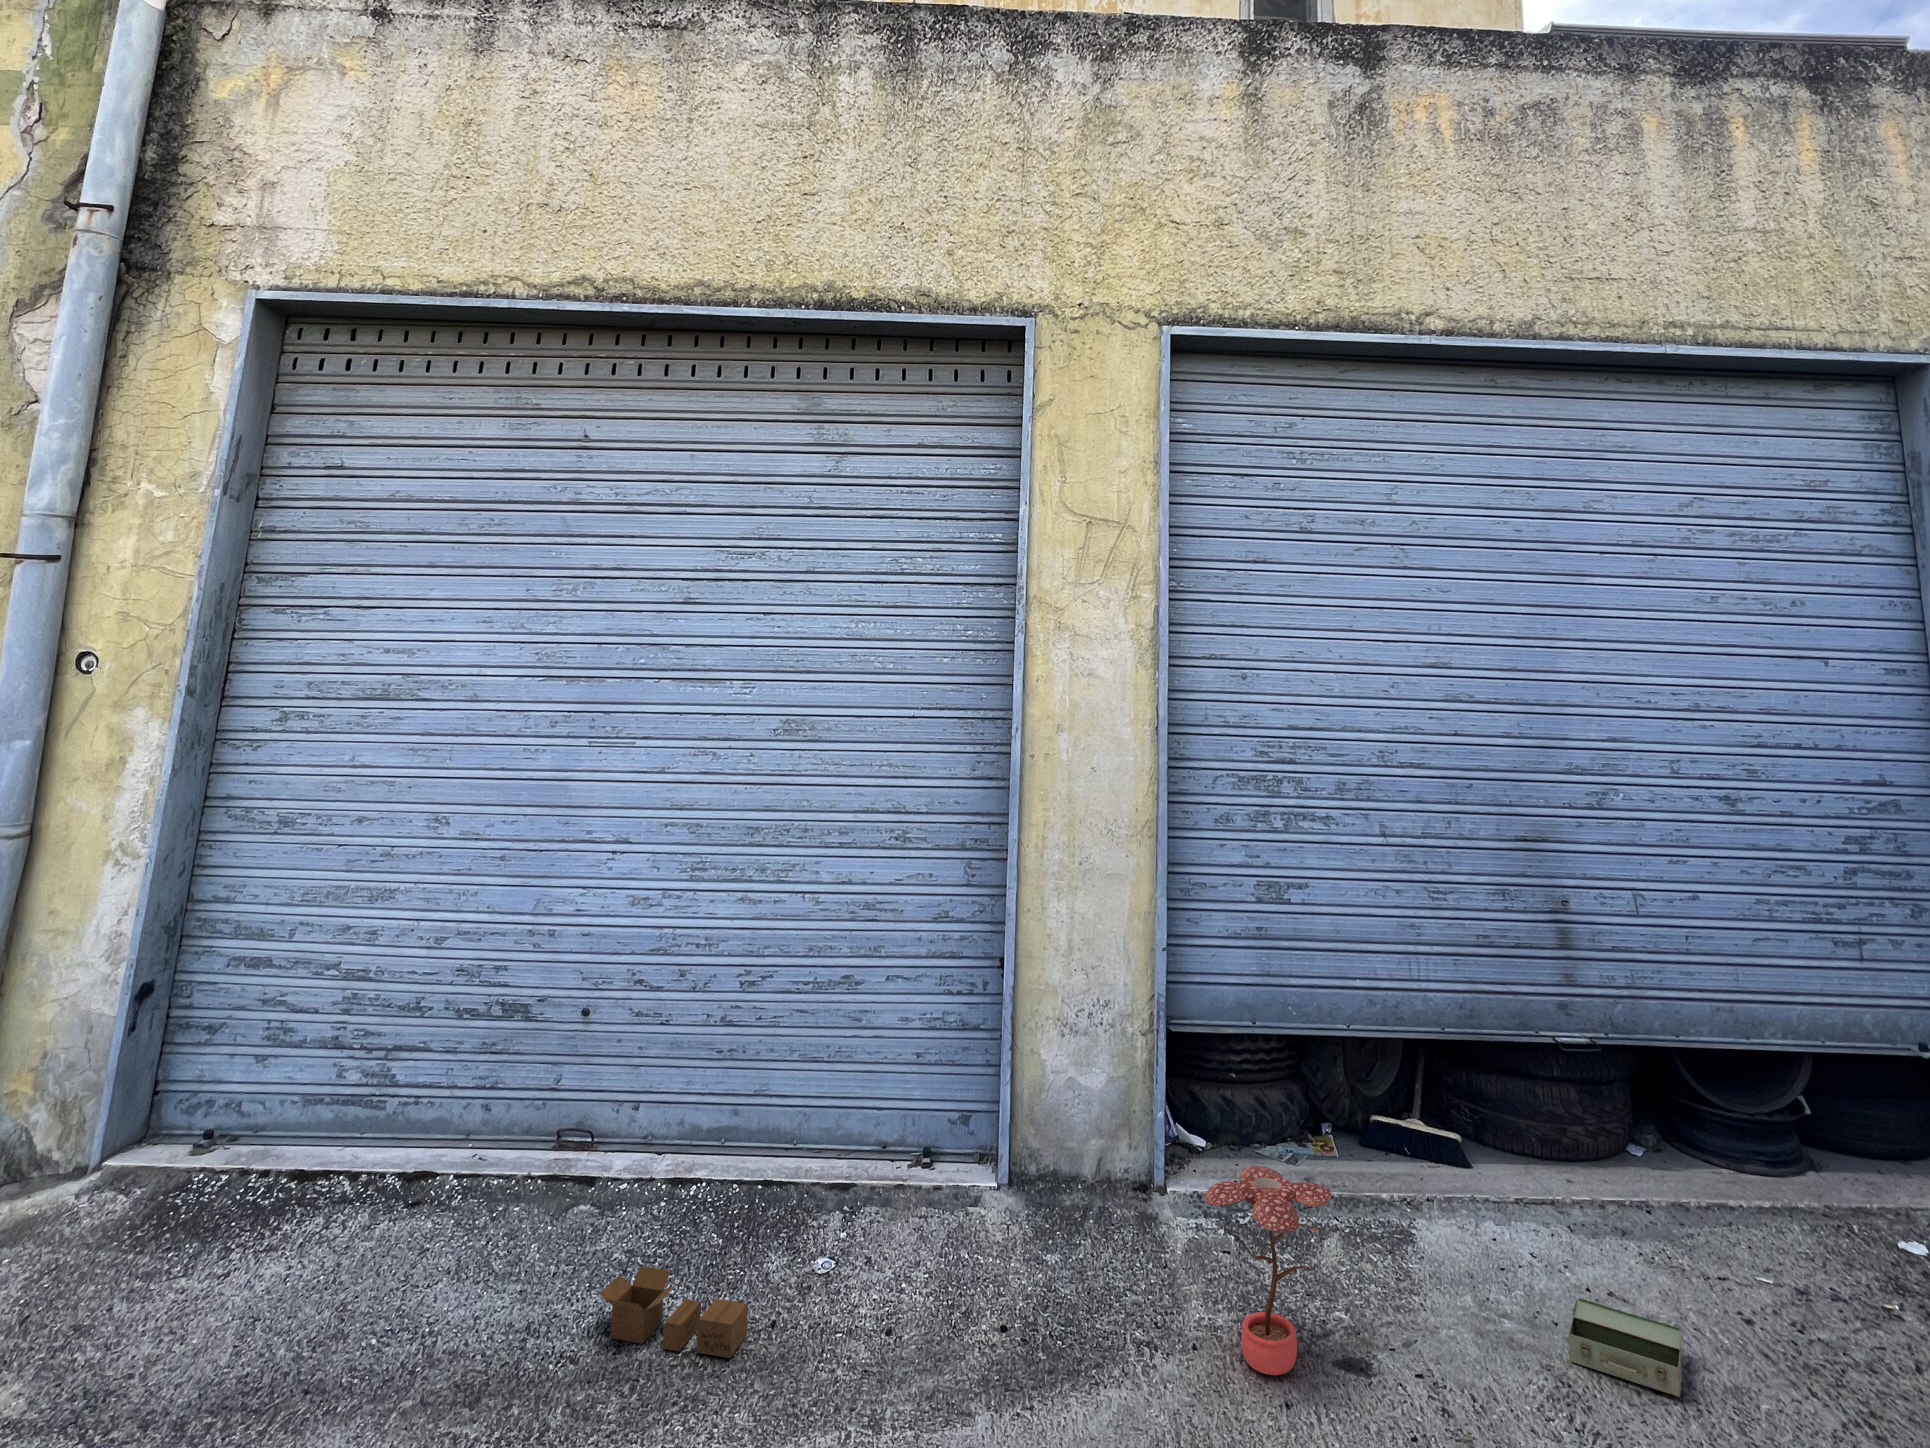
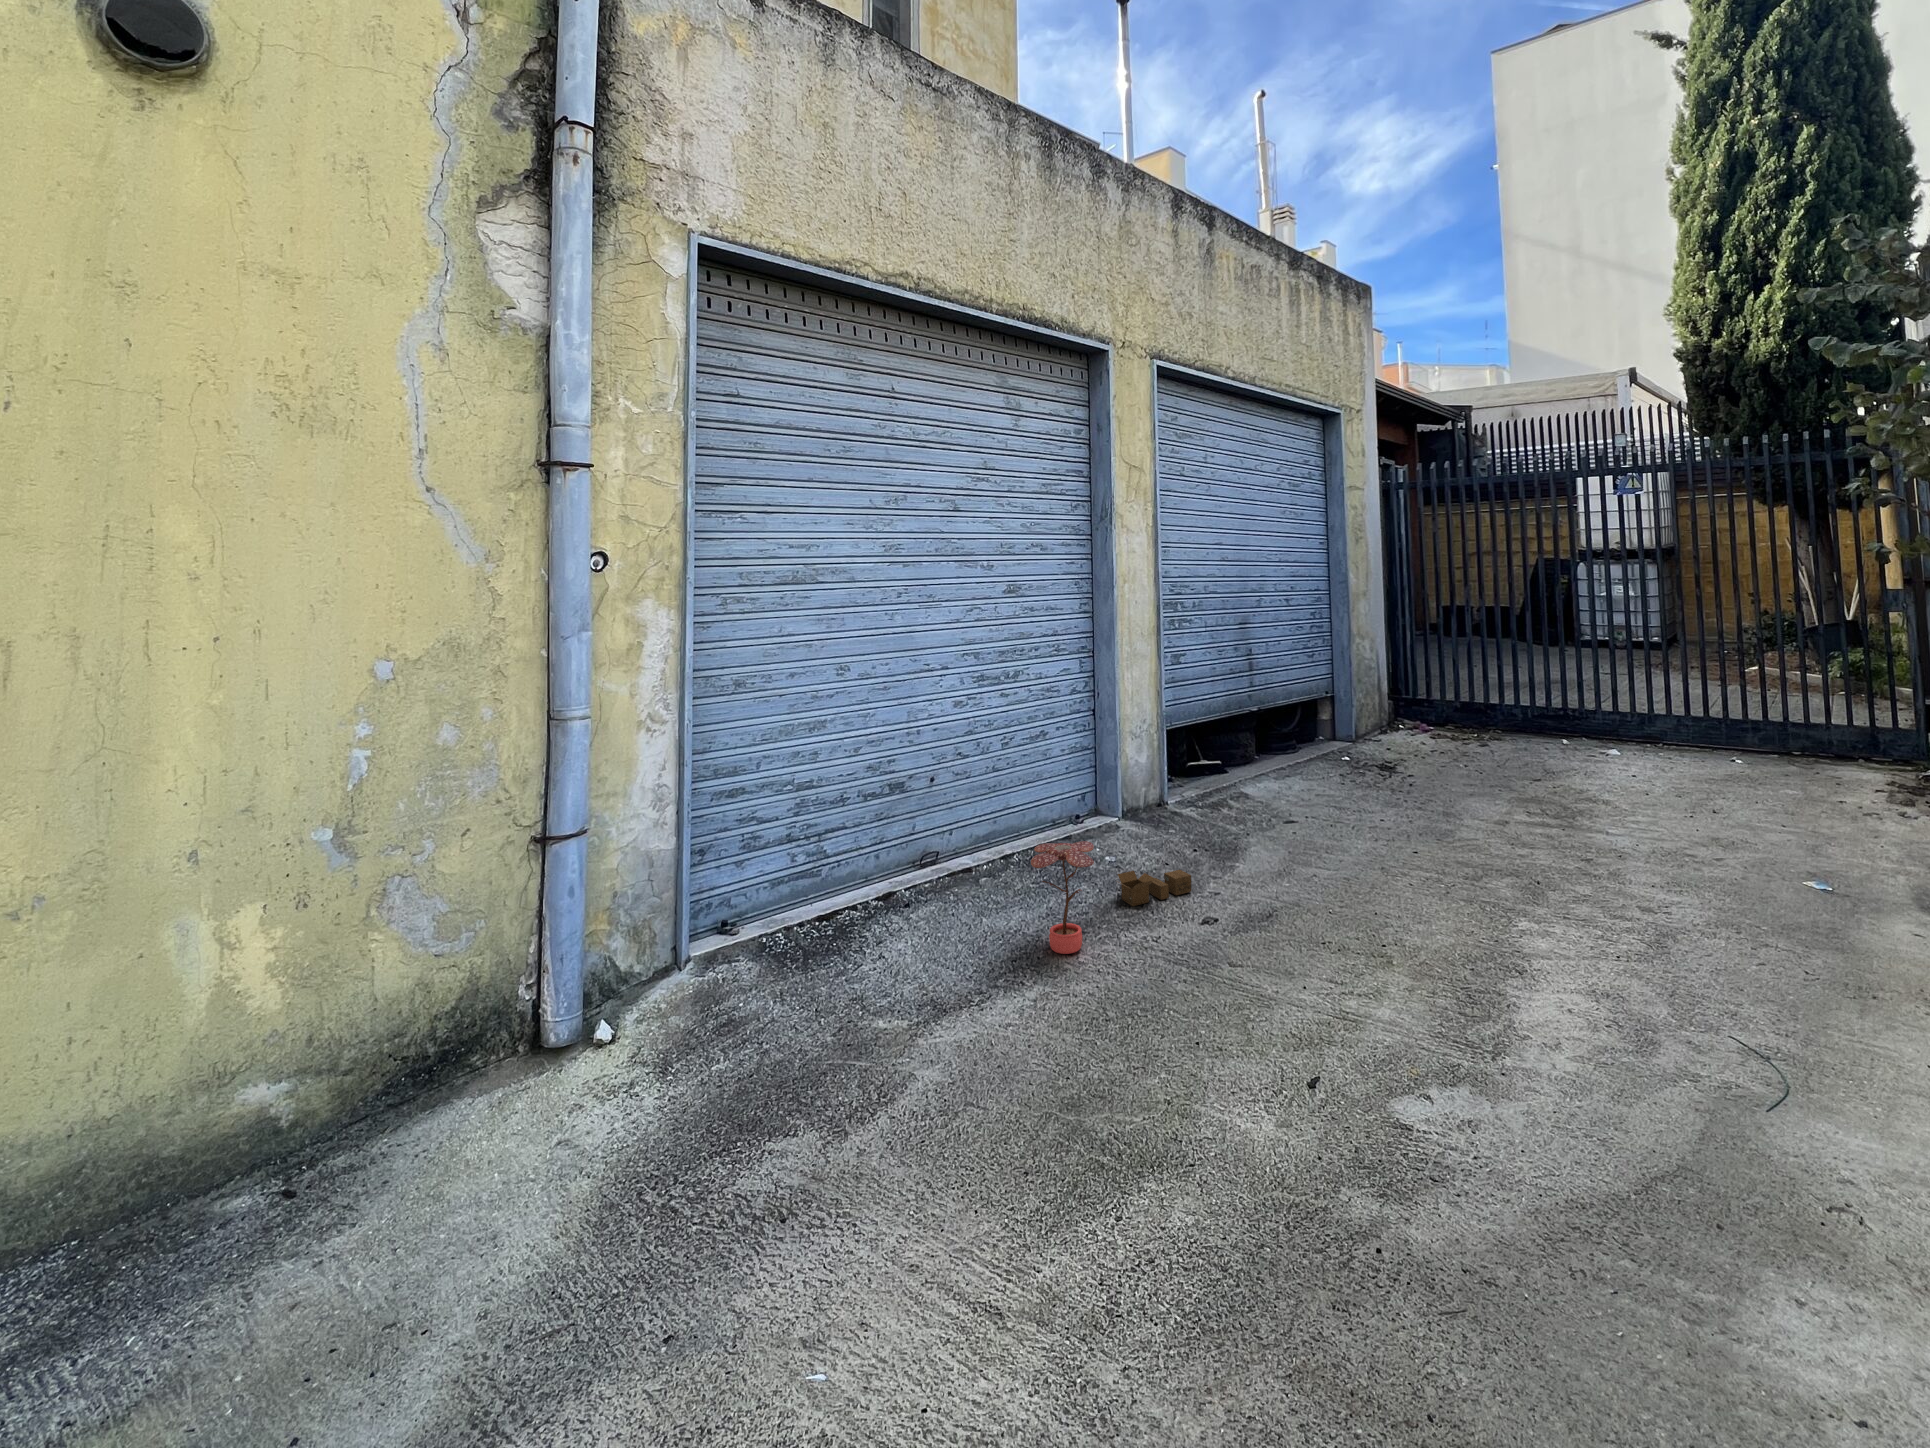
potted plant: present [1205,1166,1331,1375] -> present [1031,841,1094,954]
toolbox: present [1569,1298,1682,1397] -> none [1401,777,1452,798]

